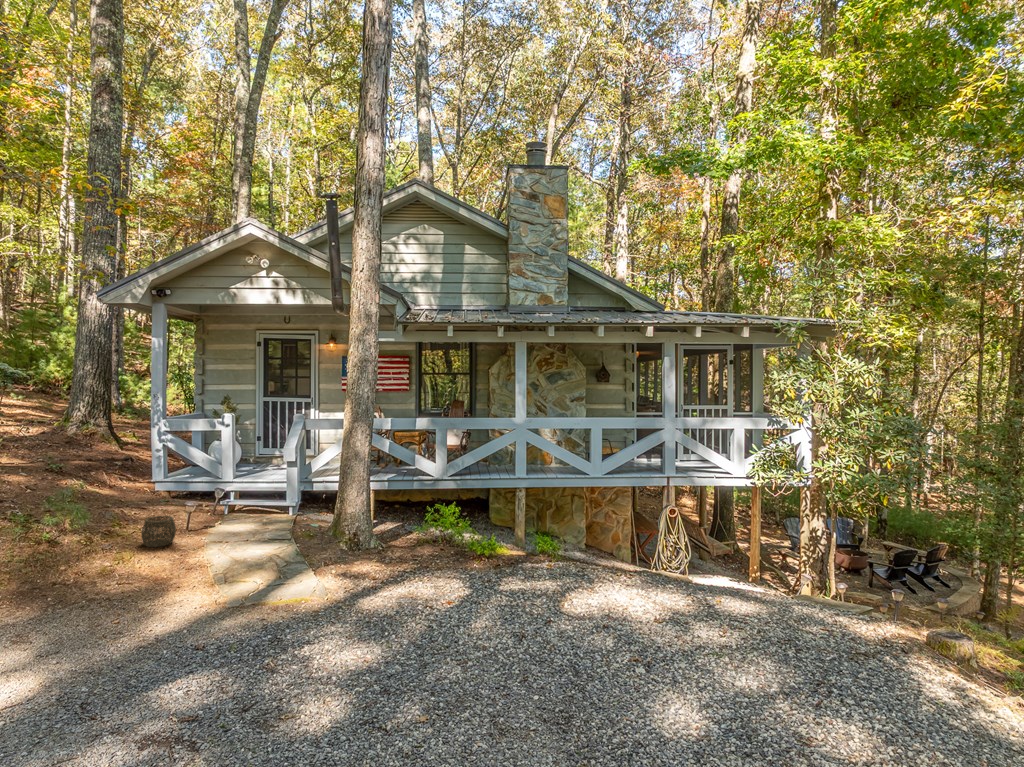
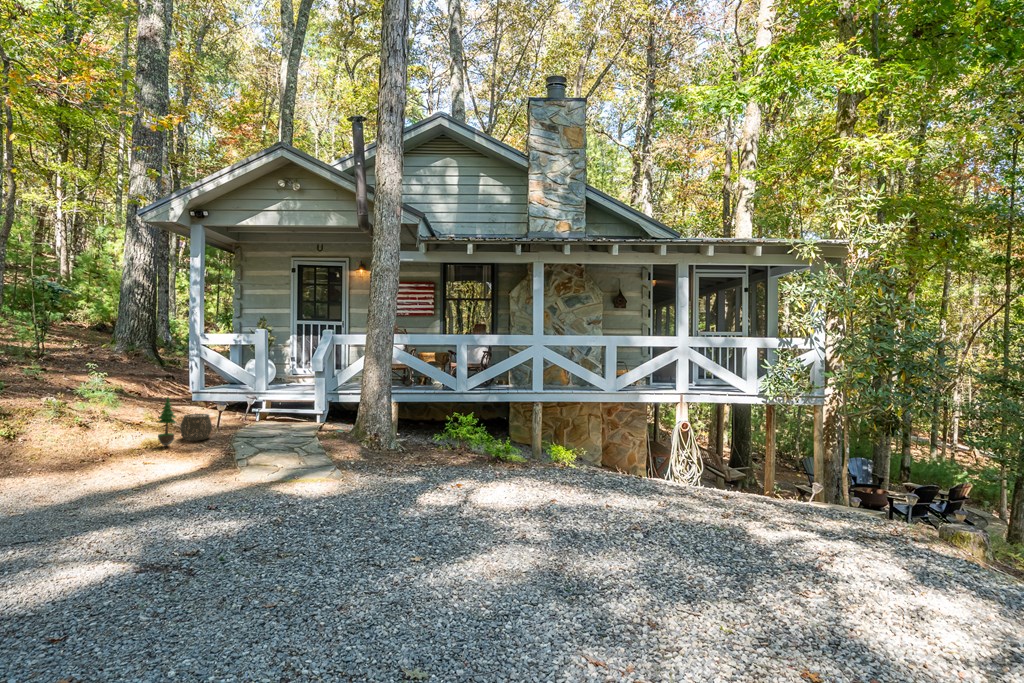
potted tree: none [115,502,139,557] -> present [157,397,176,446]

